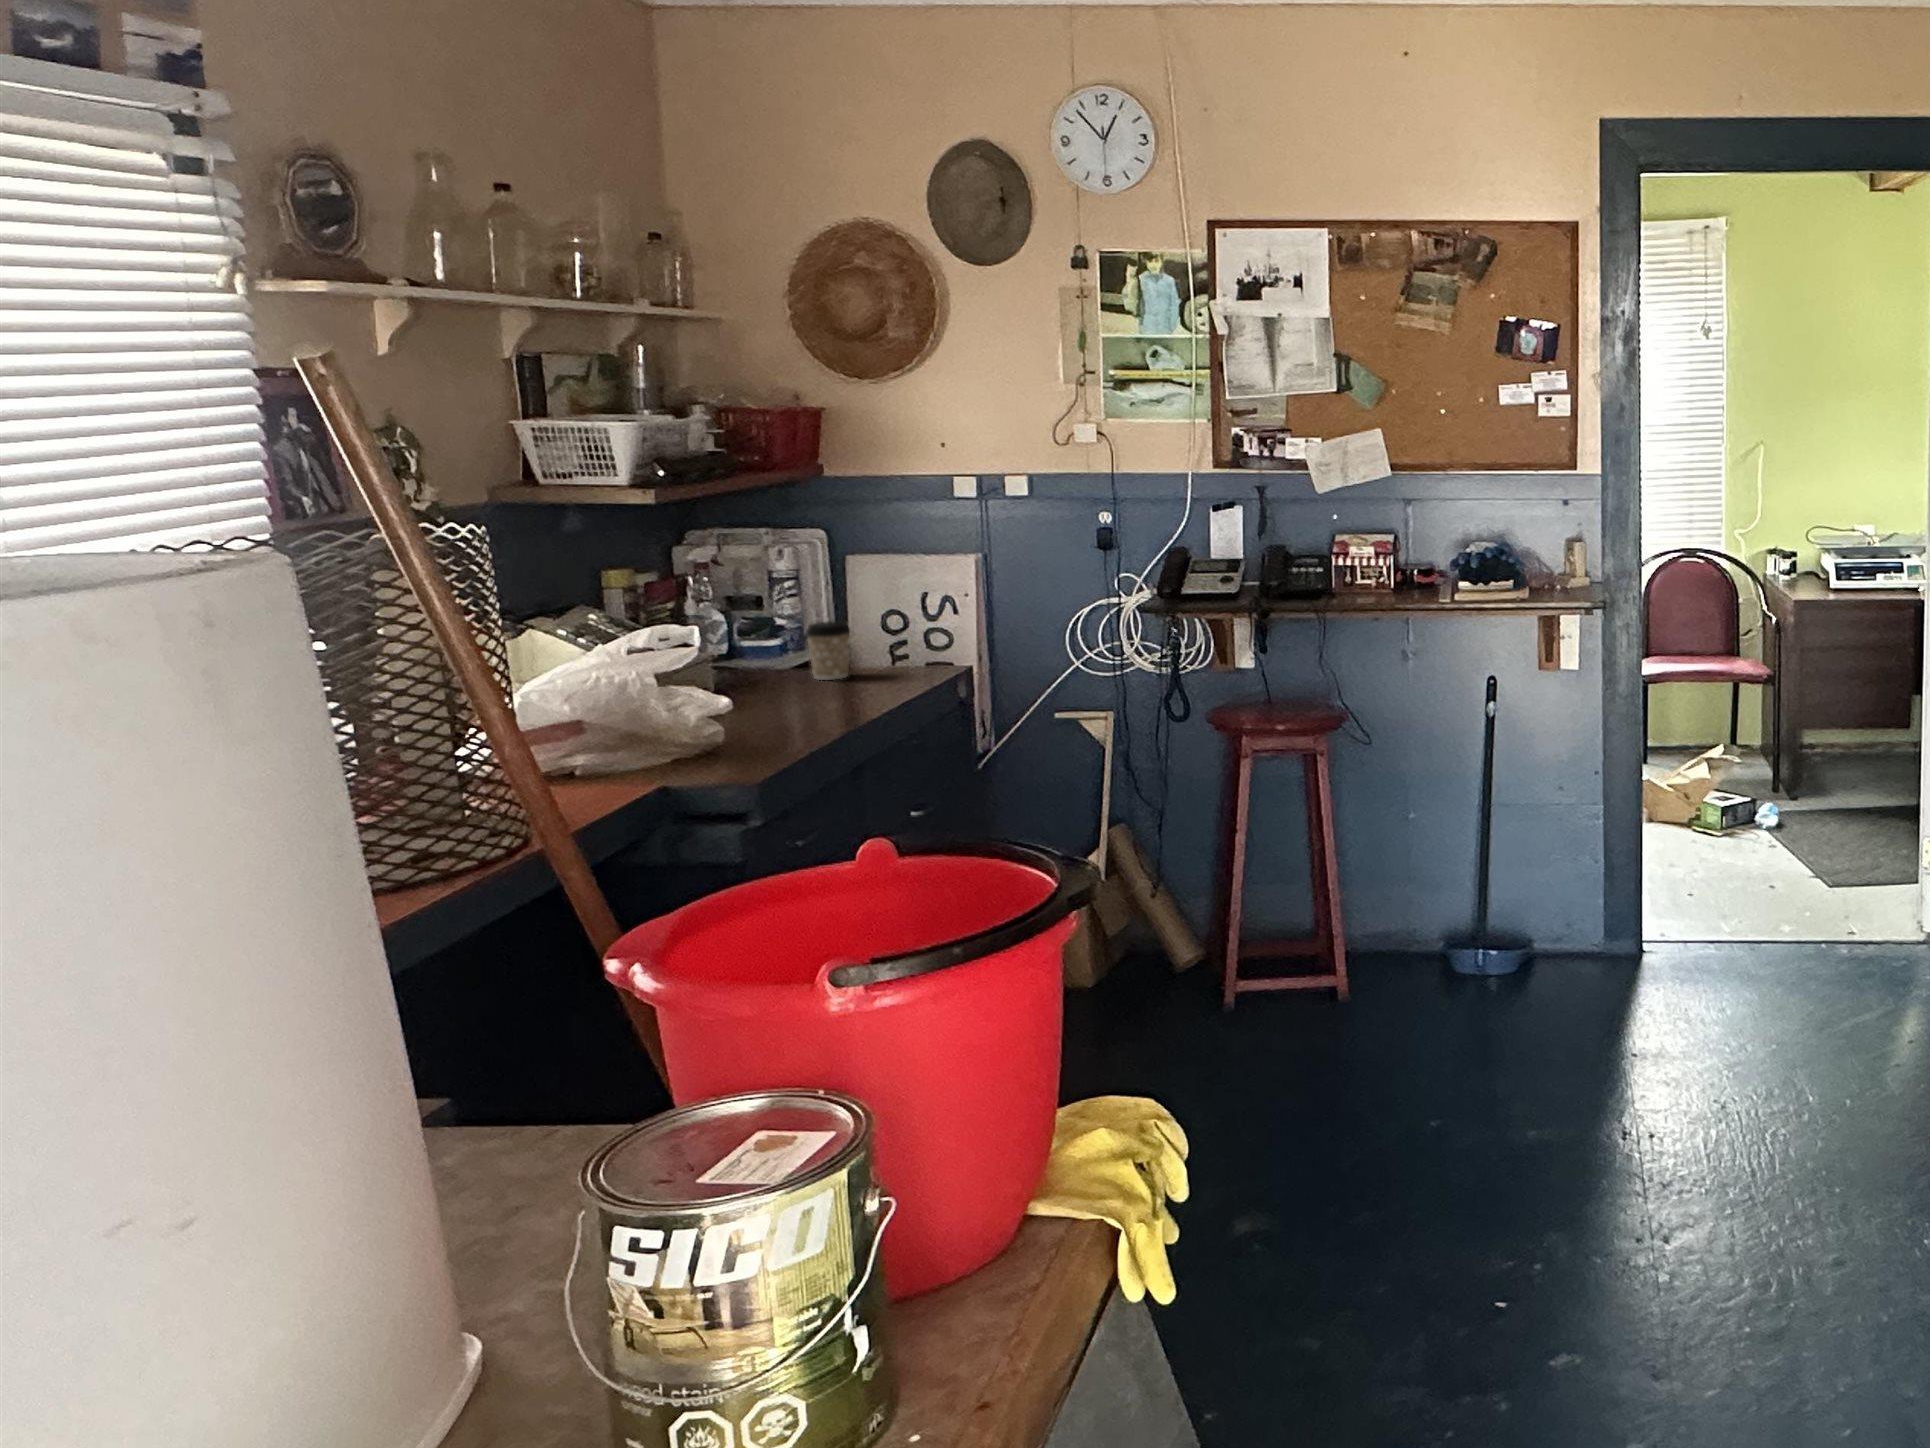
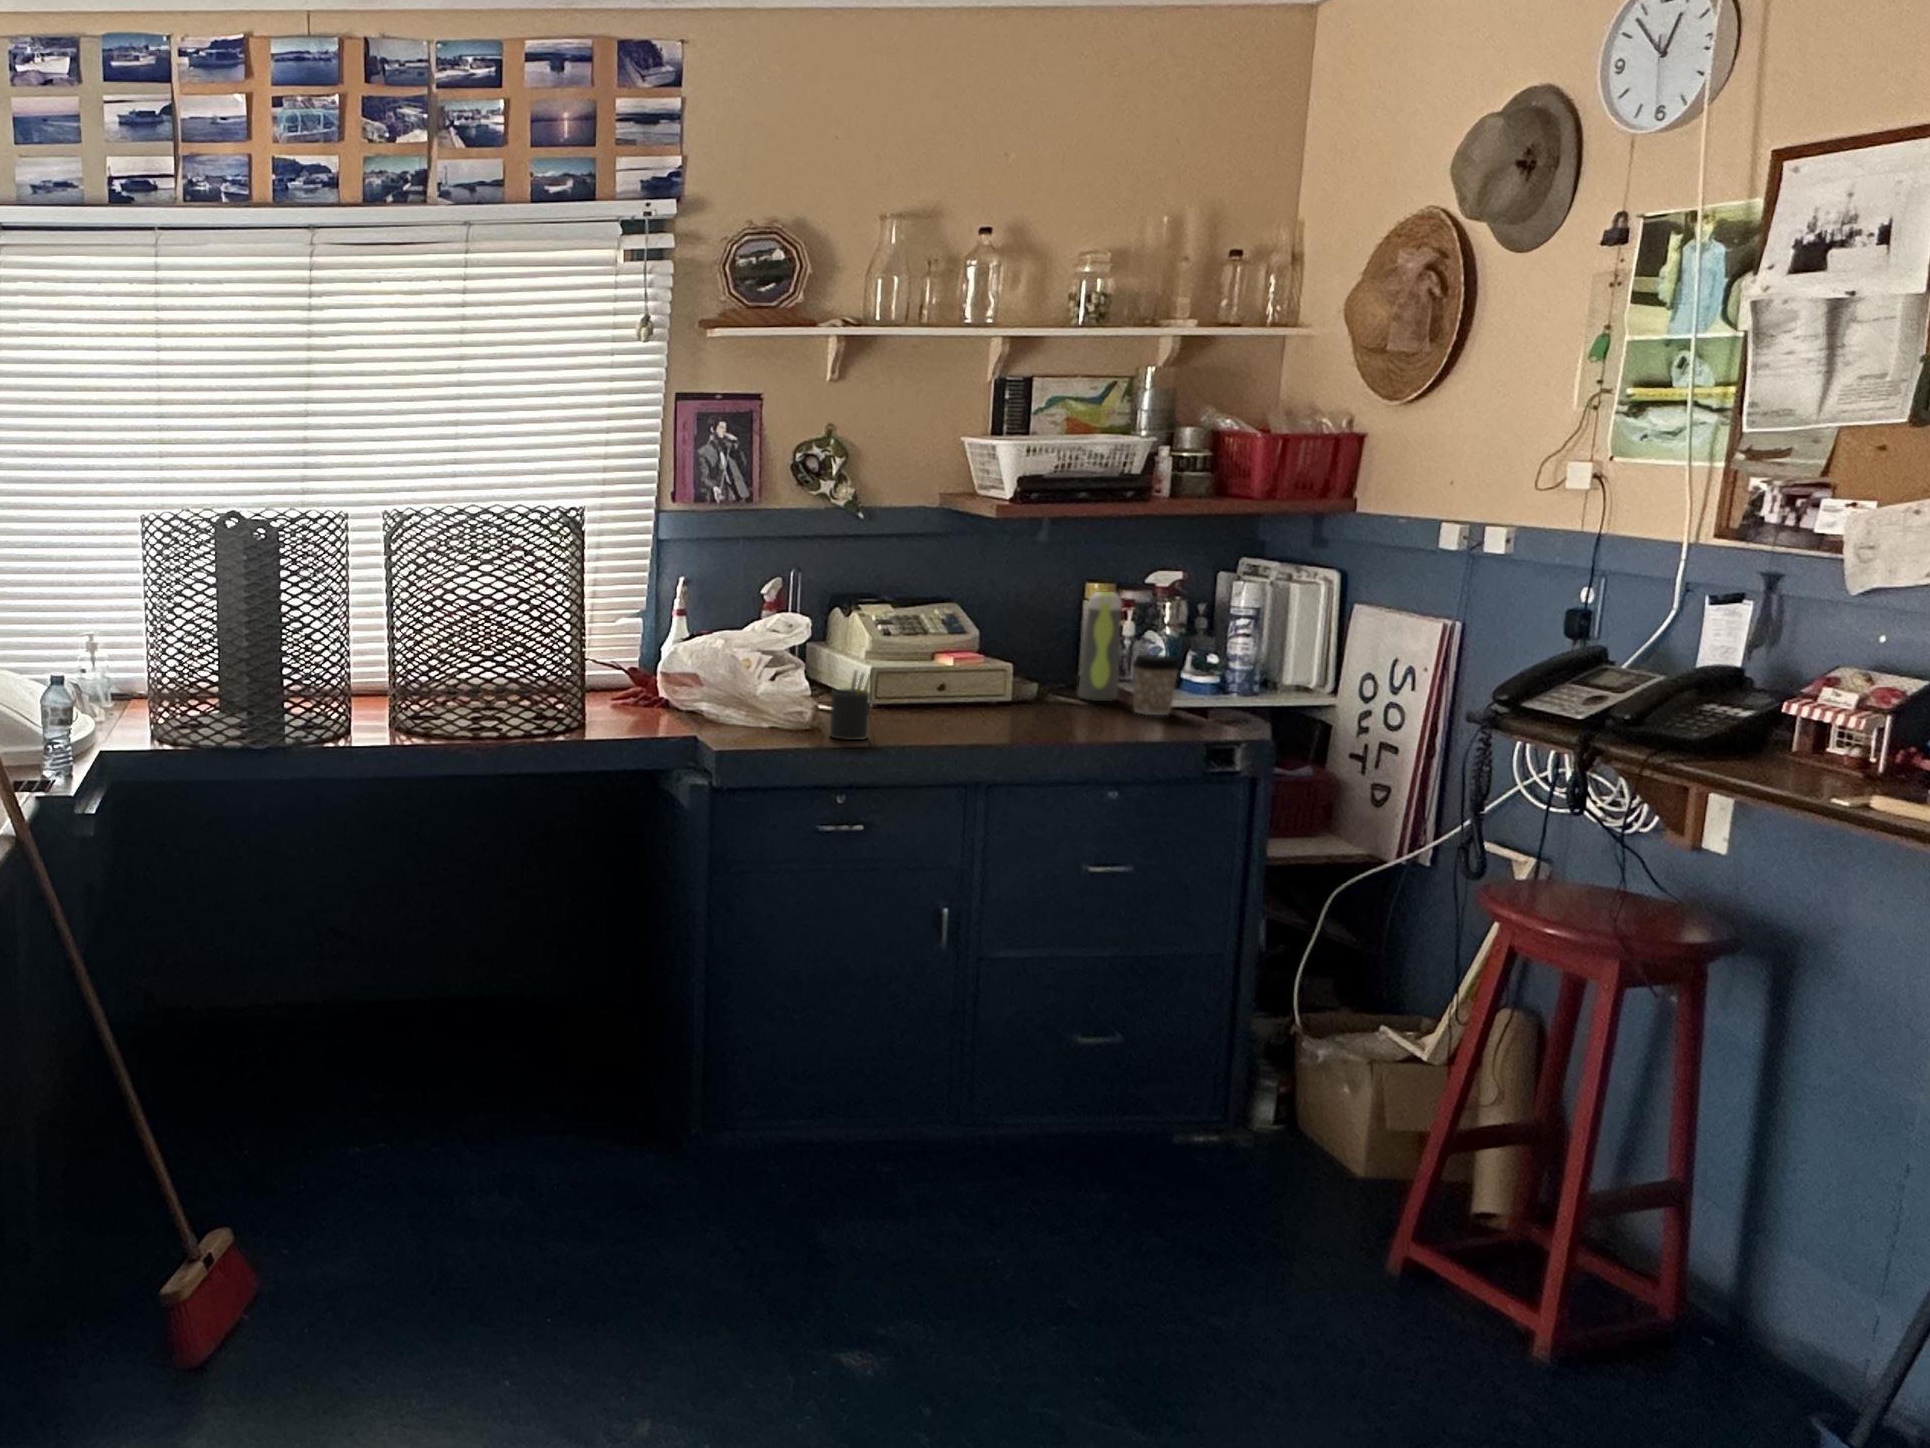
water bottle: none [723,571,767,682] -> present [1078,592,1122,701]
pen holder: none [729,671,780,763] -> present [830,668,877,740]

